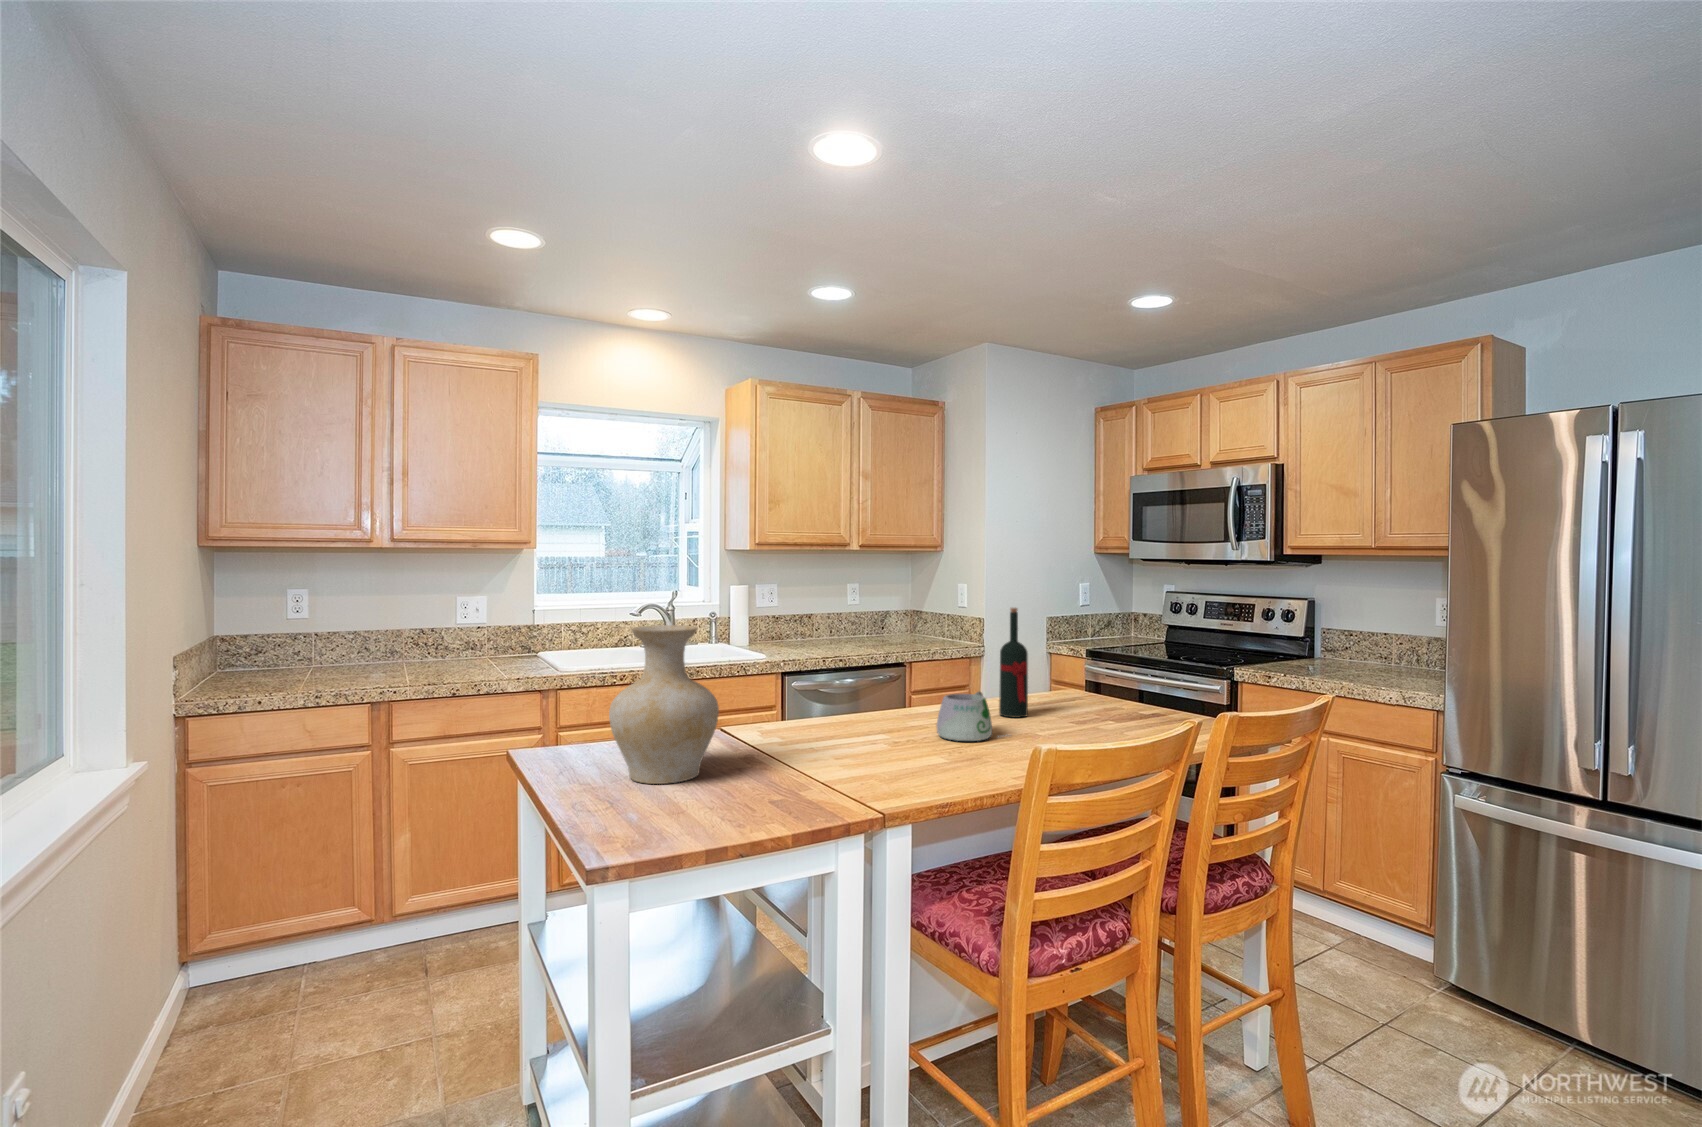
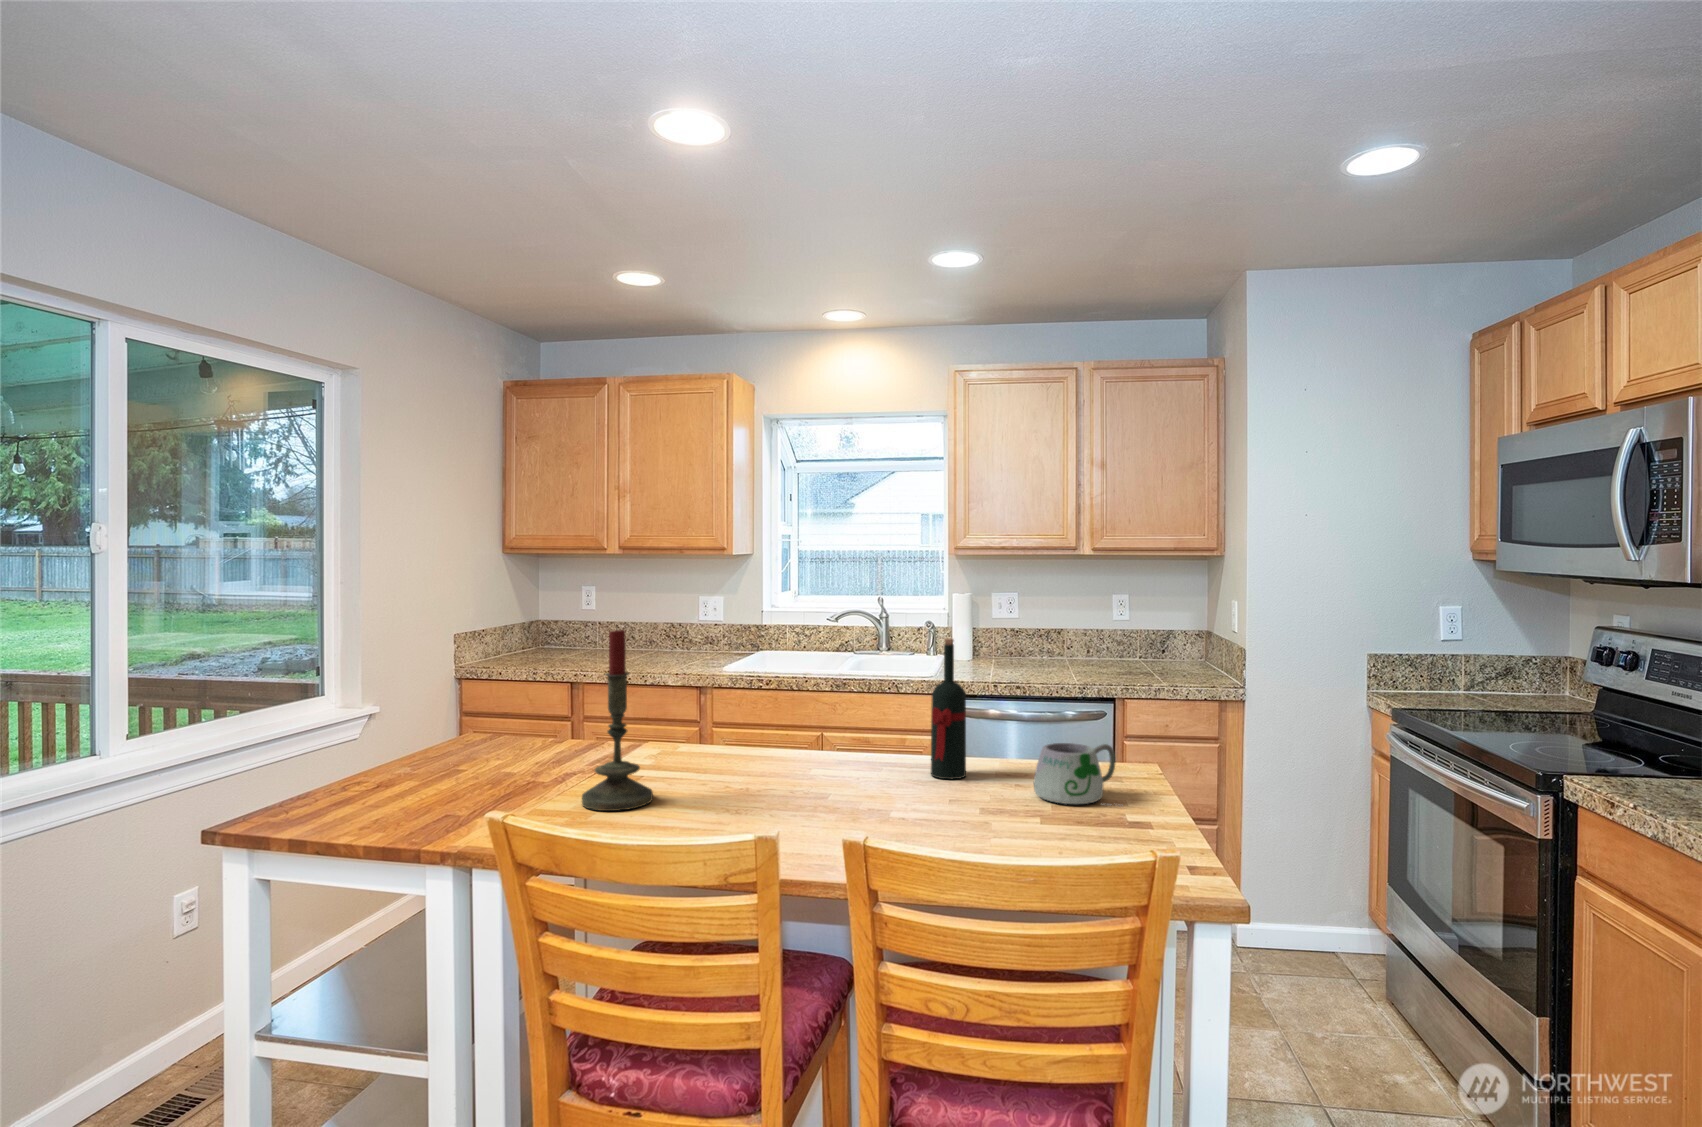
candle: none [842,602,907,777] -> present [582,630,653,811]
vase: present [609,625,719,784] -> none [427,635,533,779]
mug: present [937,692,999,741] -> present [1034,743,1115,805]

